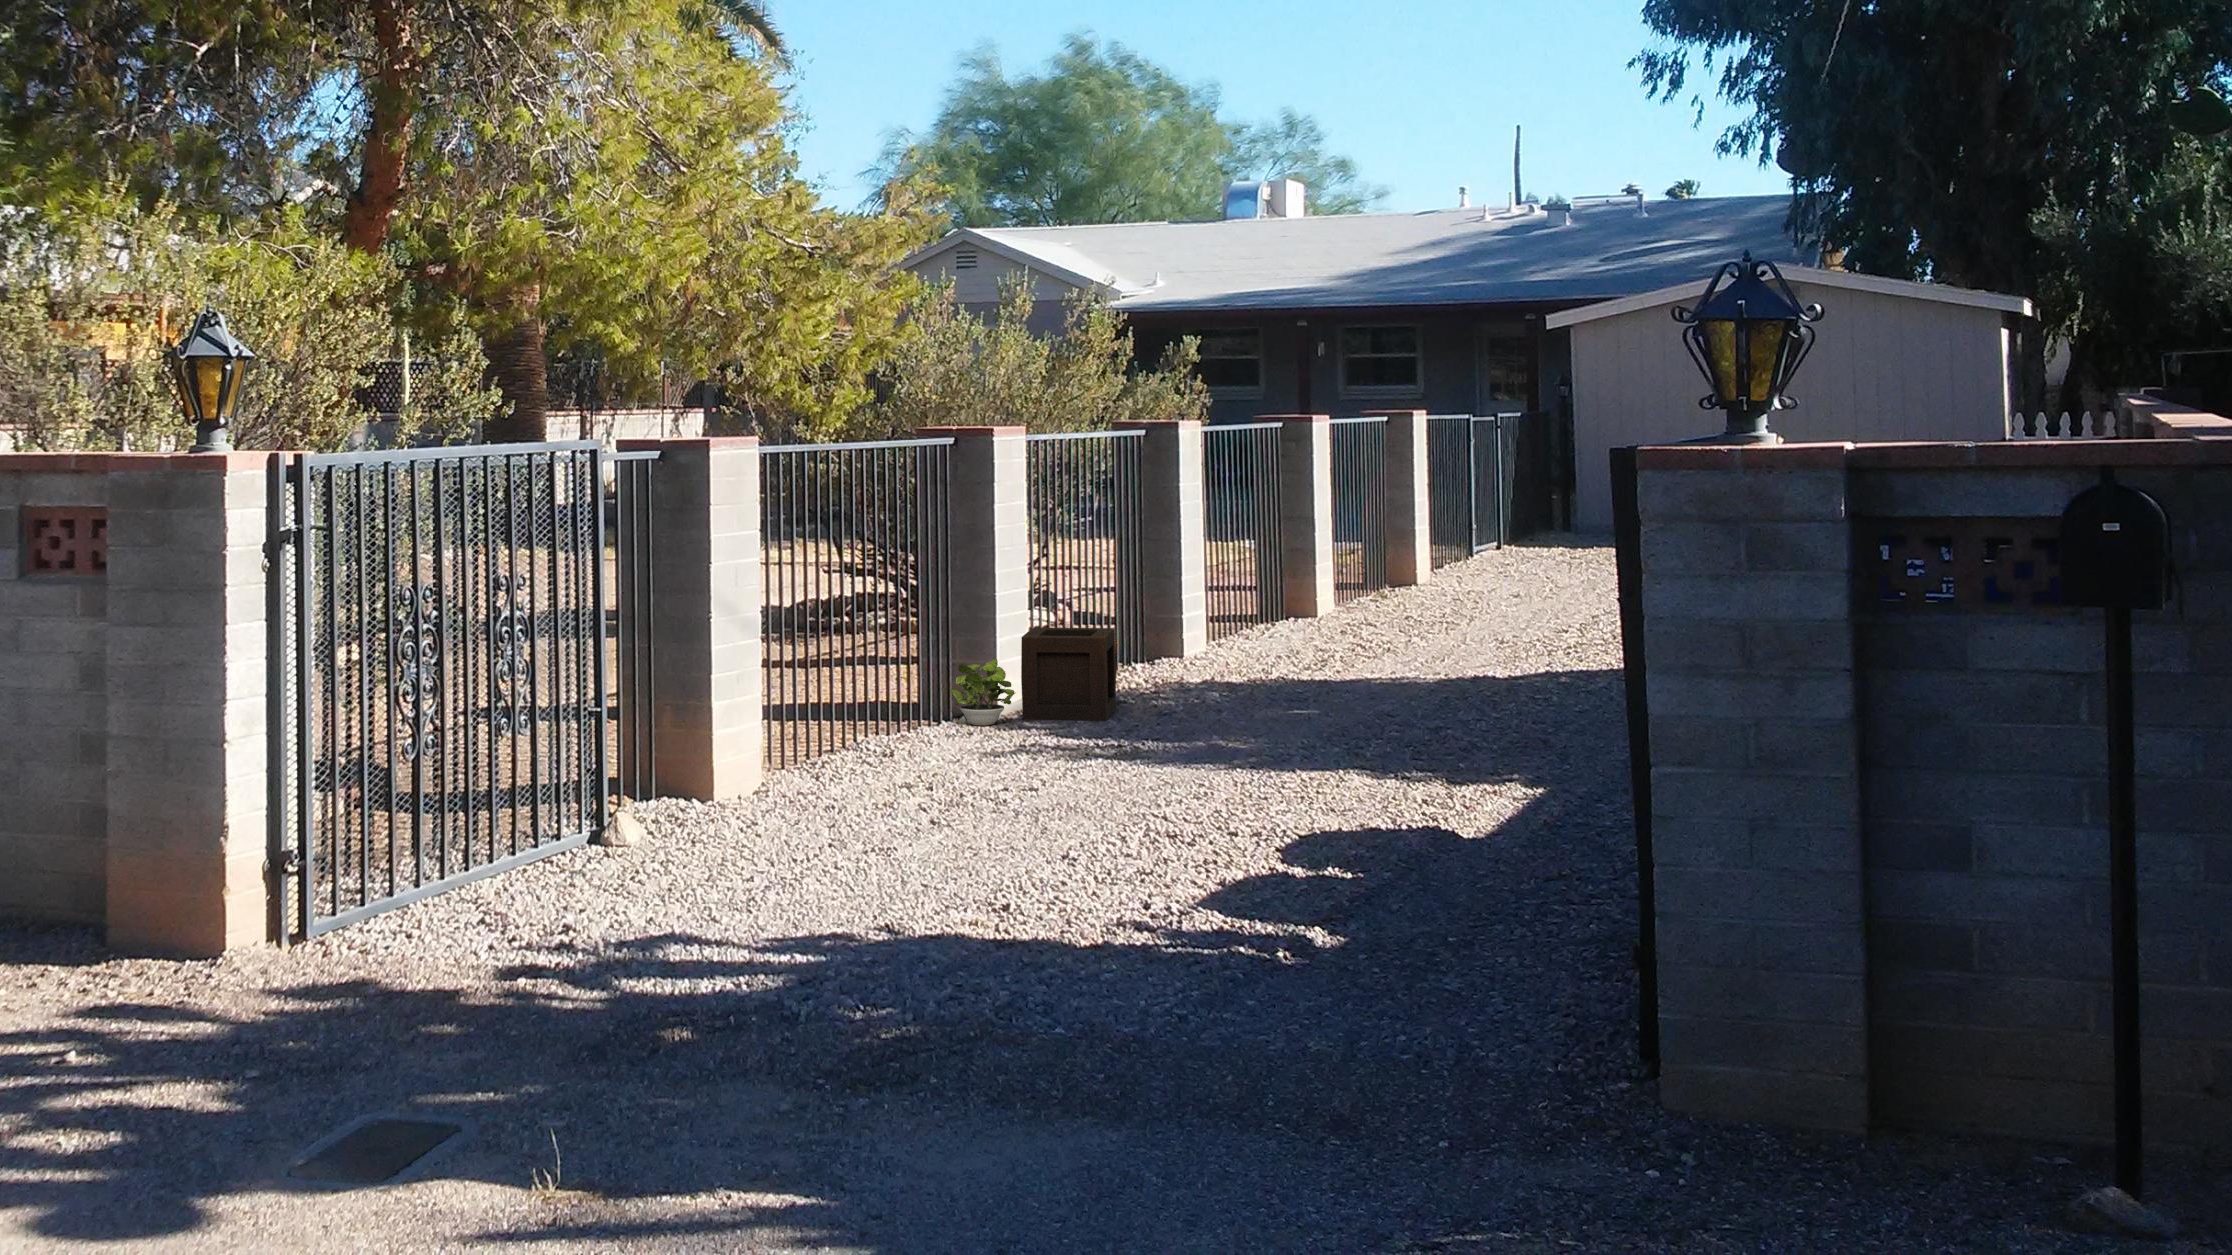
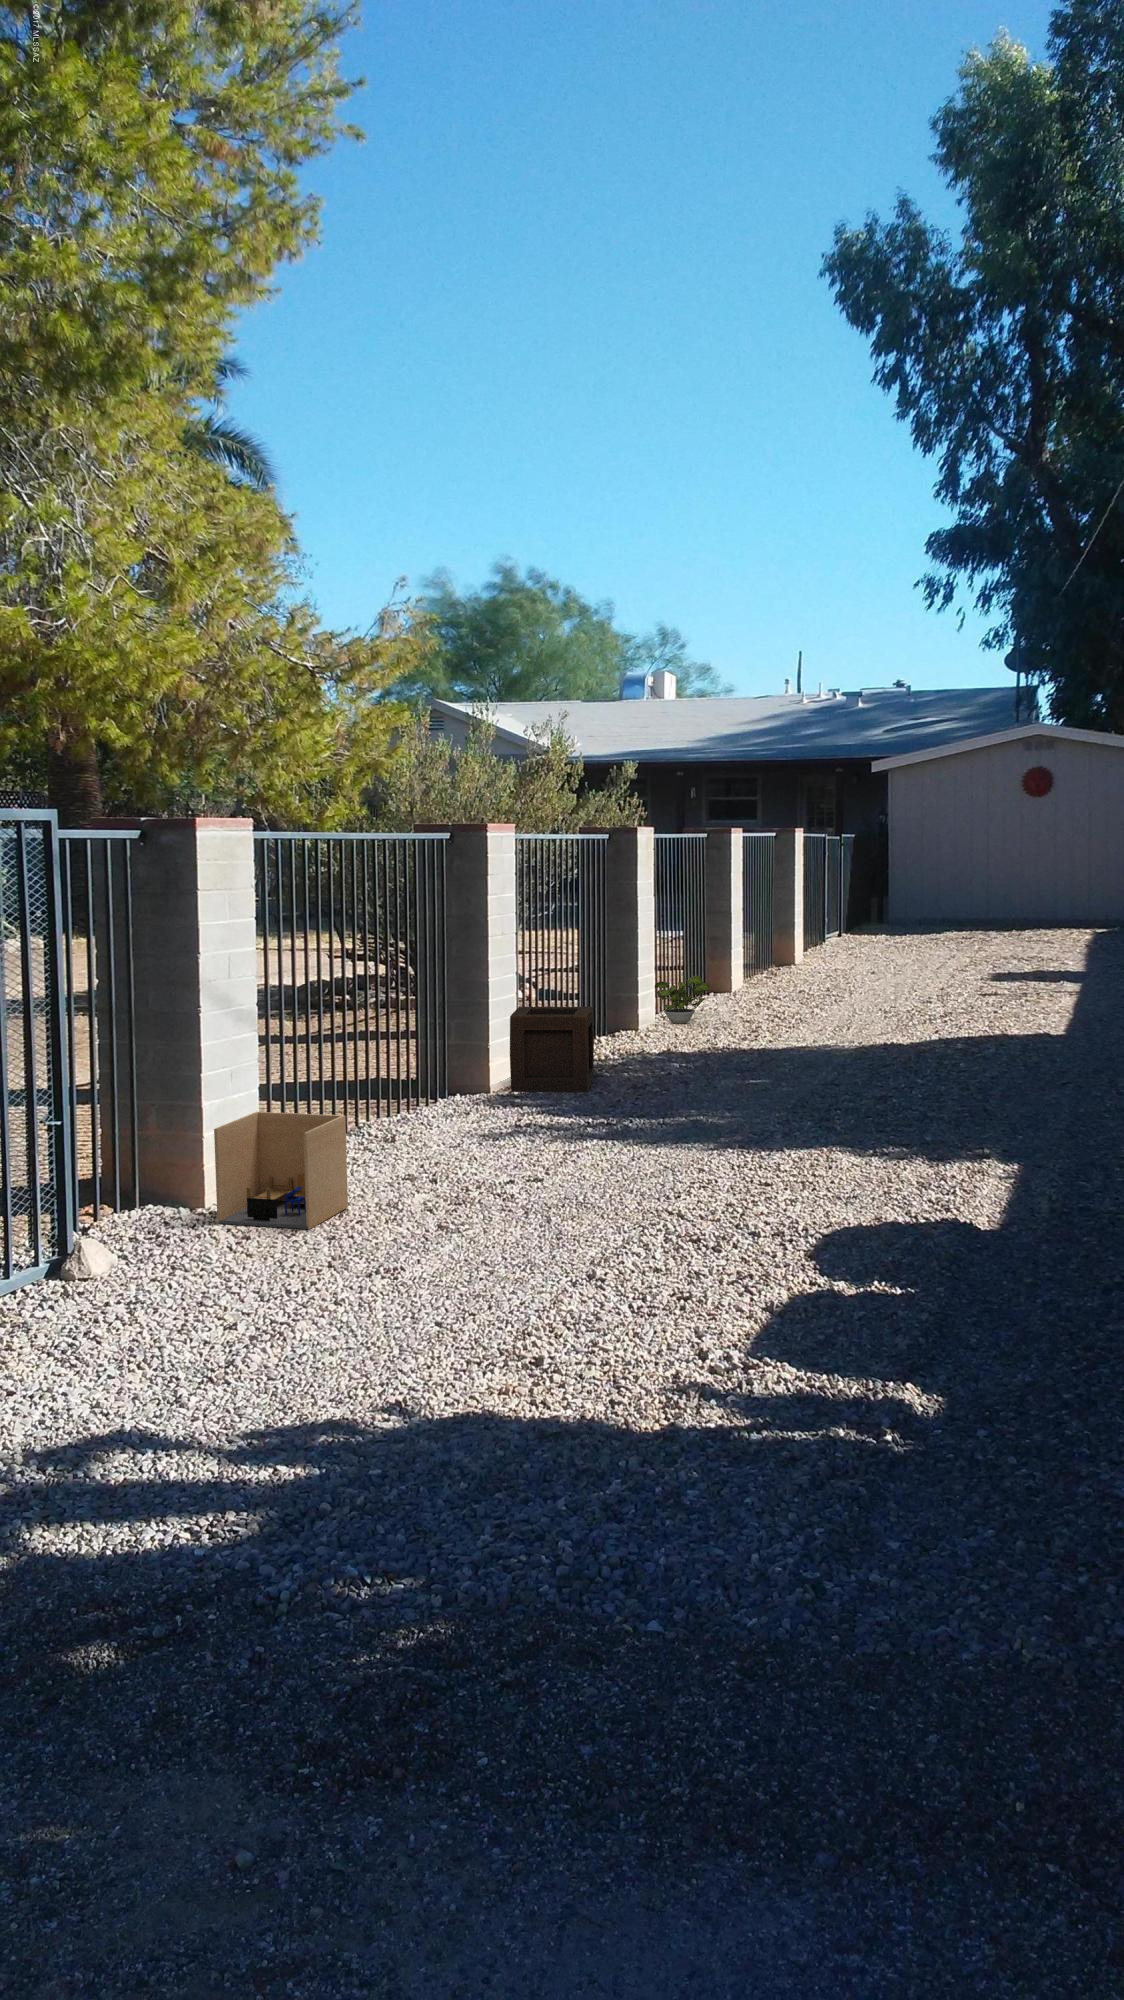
potted plant: present [951,659,1015,726] -> present [655,975,709,1024]
cardboard box: none [725,718,848,826] -> present [214,1112,348,1229]

